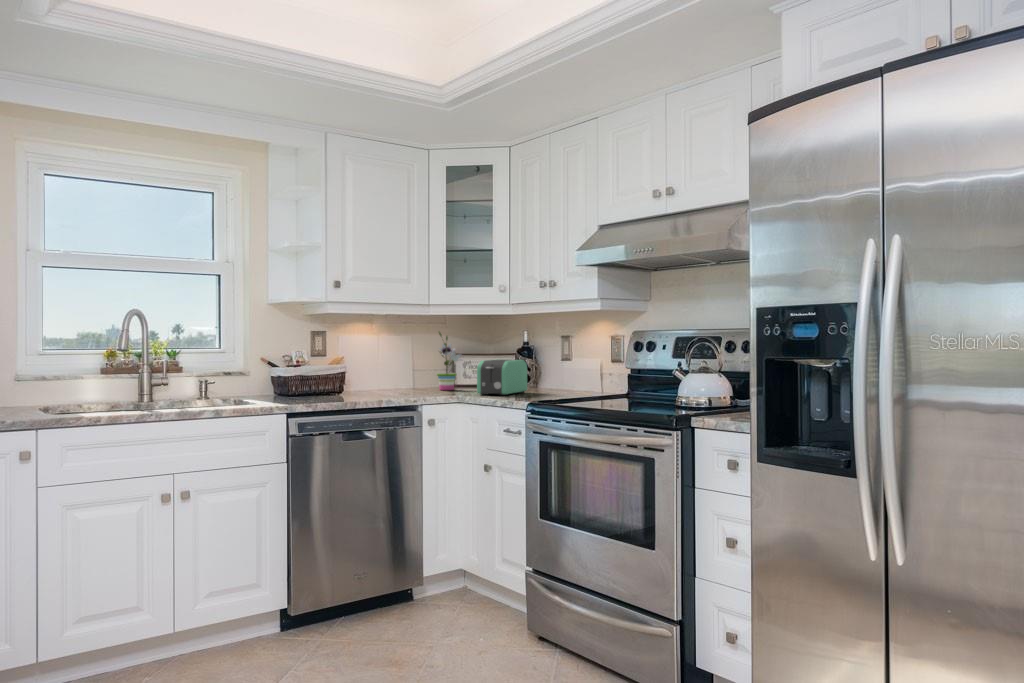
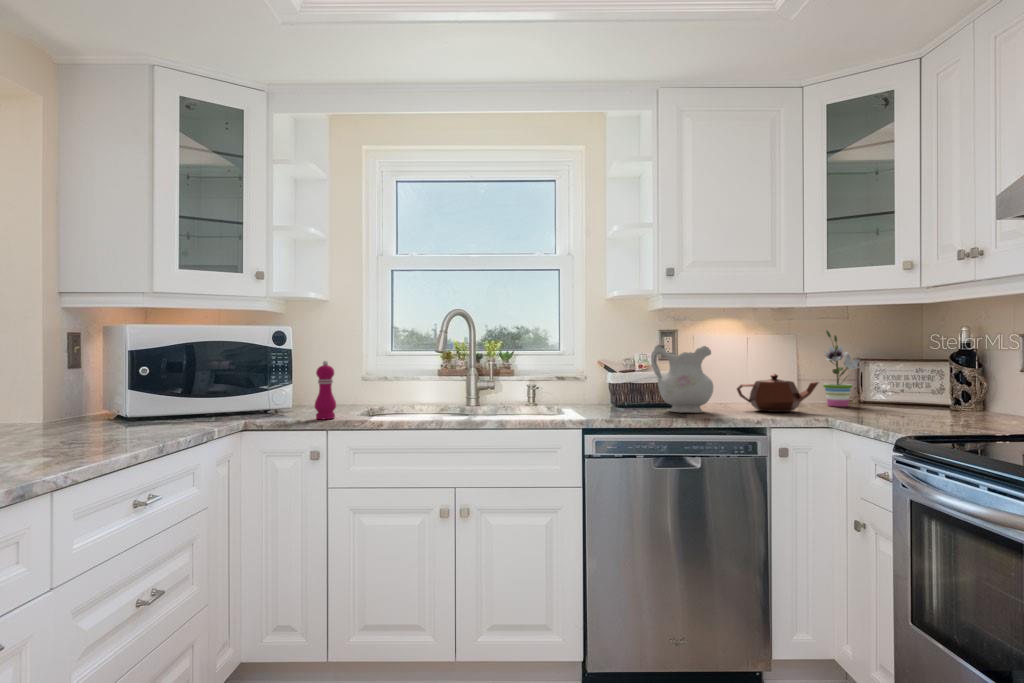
ceramic pitcher: none [322,343,372,399] -> present [651,345,713,413]
toaster: present [477,359,527,395] -> none [873,367,967,421]
pepper mill: none [28,361,52,419] -> present [314,361,336,419]
teapot: none [384,366,443,395] -> present [737,374,819,412]

